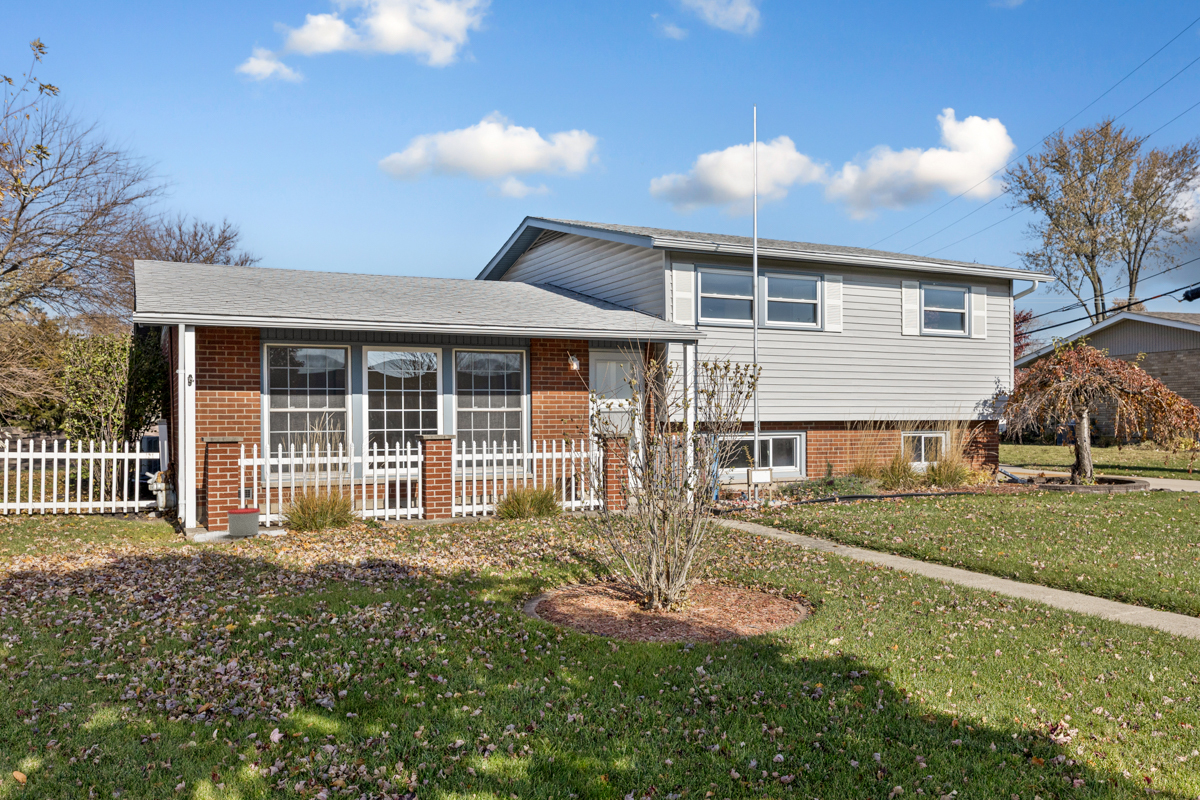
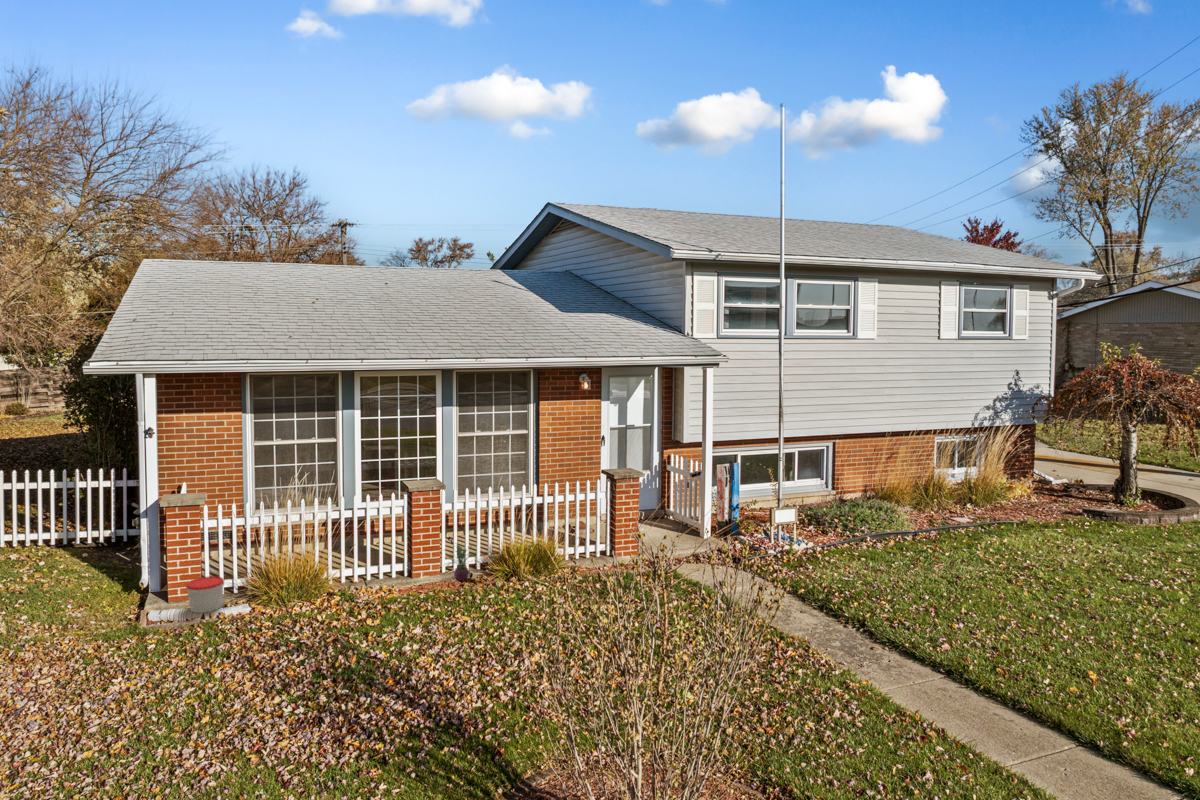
decorative plant: present [825,460,834,485] -> present [447,543,474,581]

